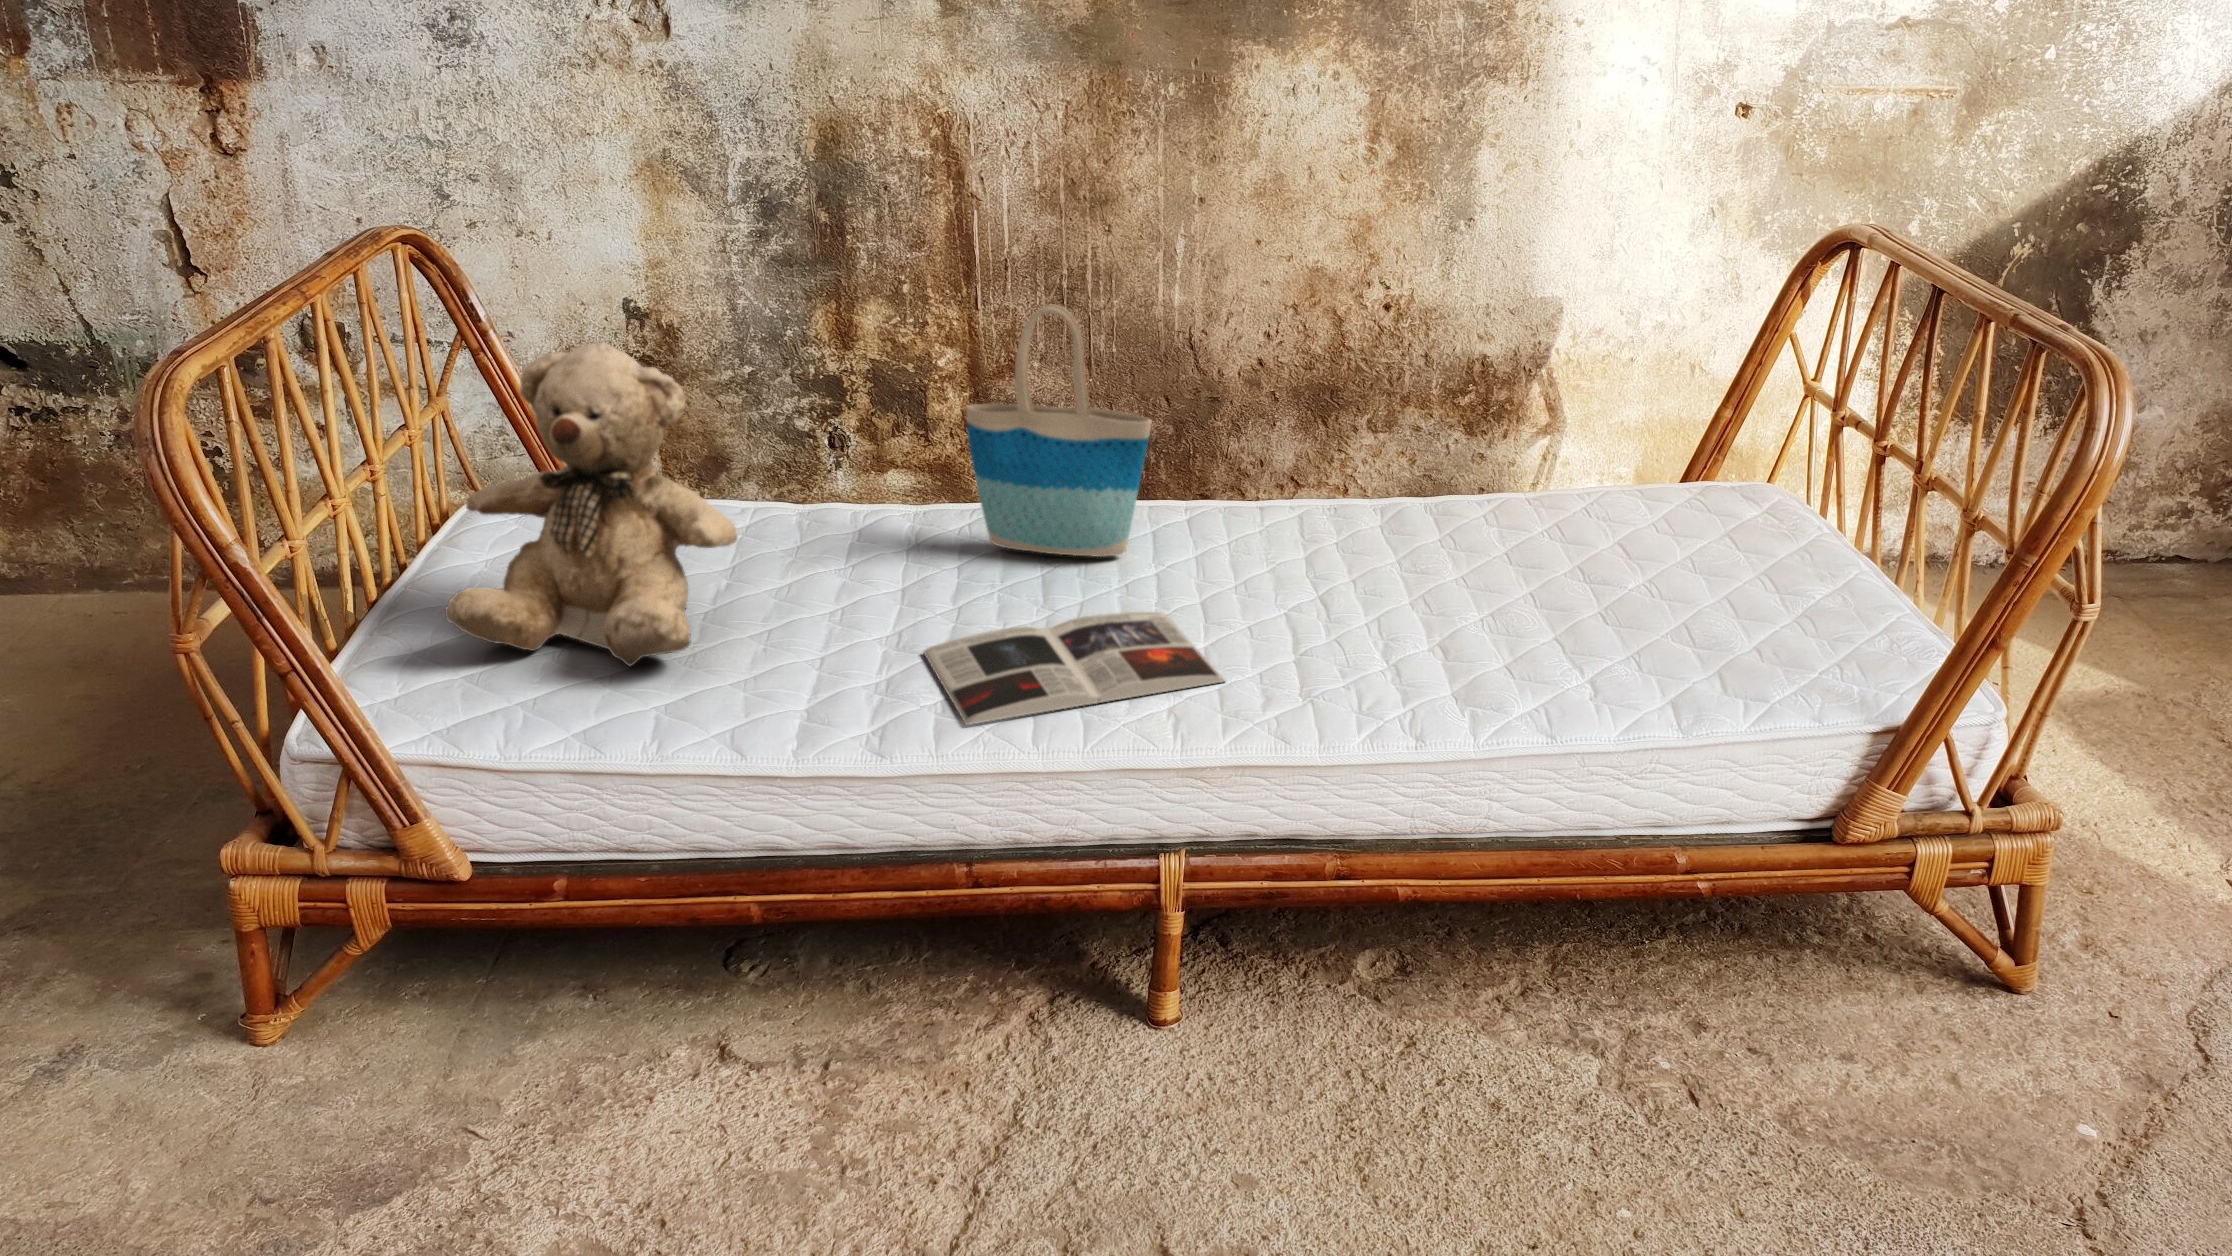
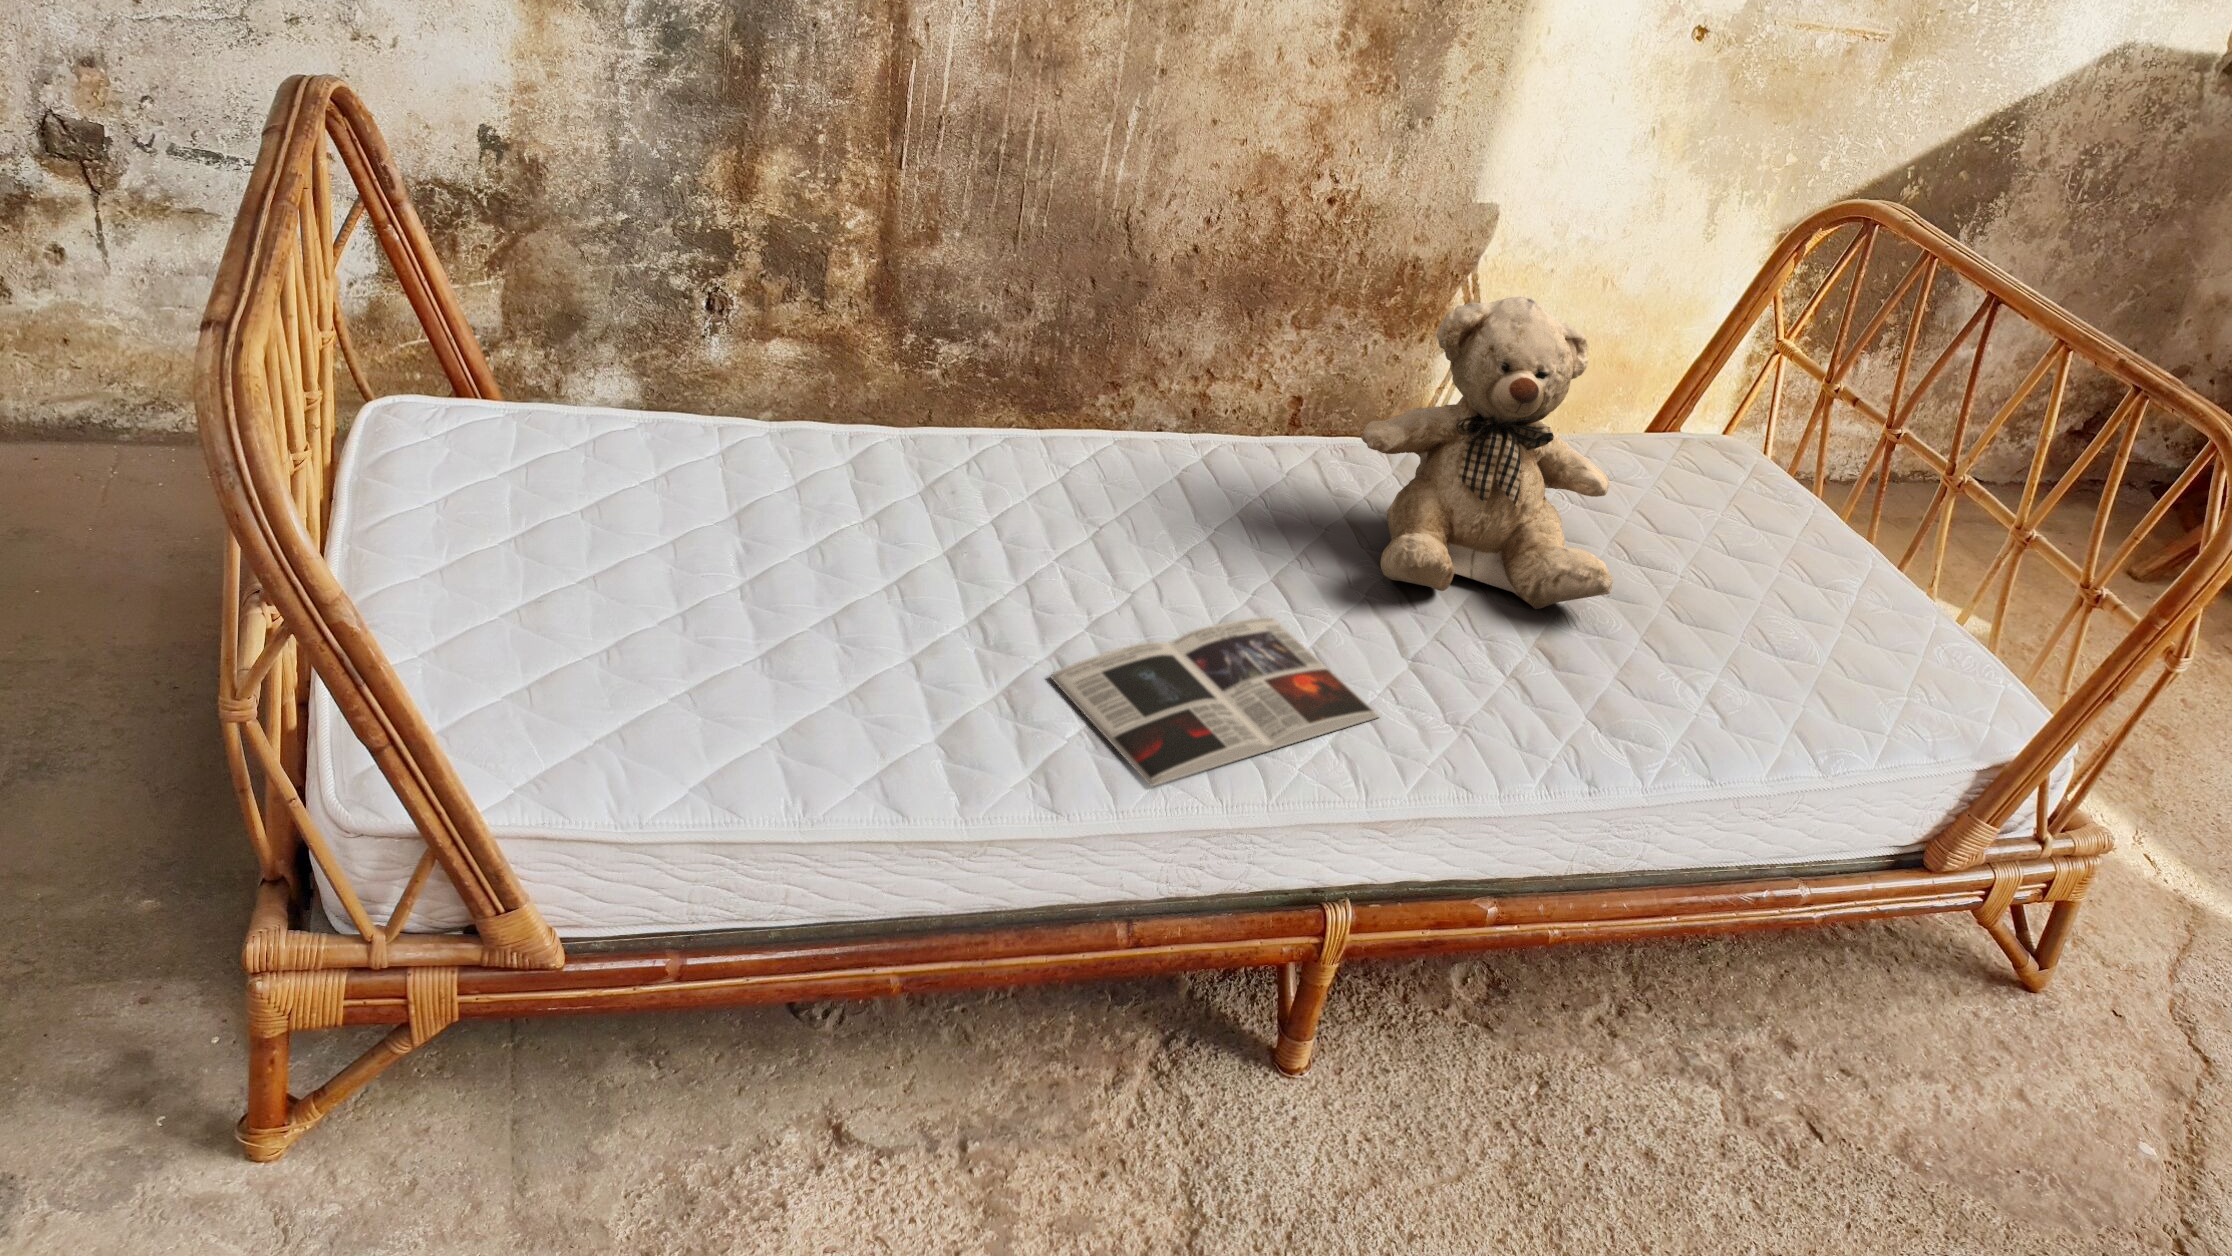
tote bag: present [966,305,1152,557] -> none [1039,268,1252,533]
teddy bear: present [445,343,738,666] -> present [1361,297,1613,609]

